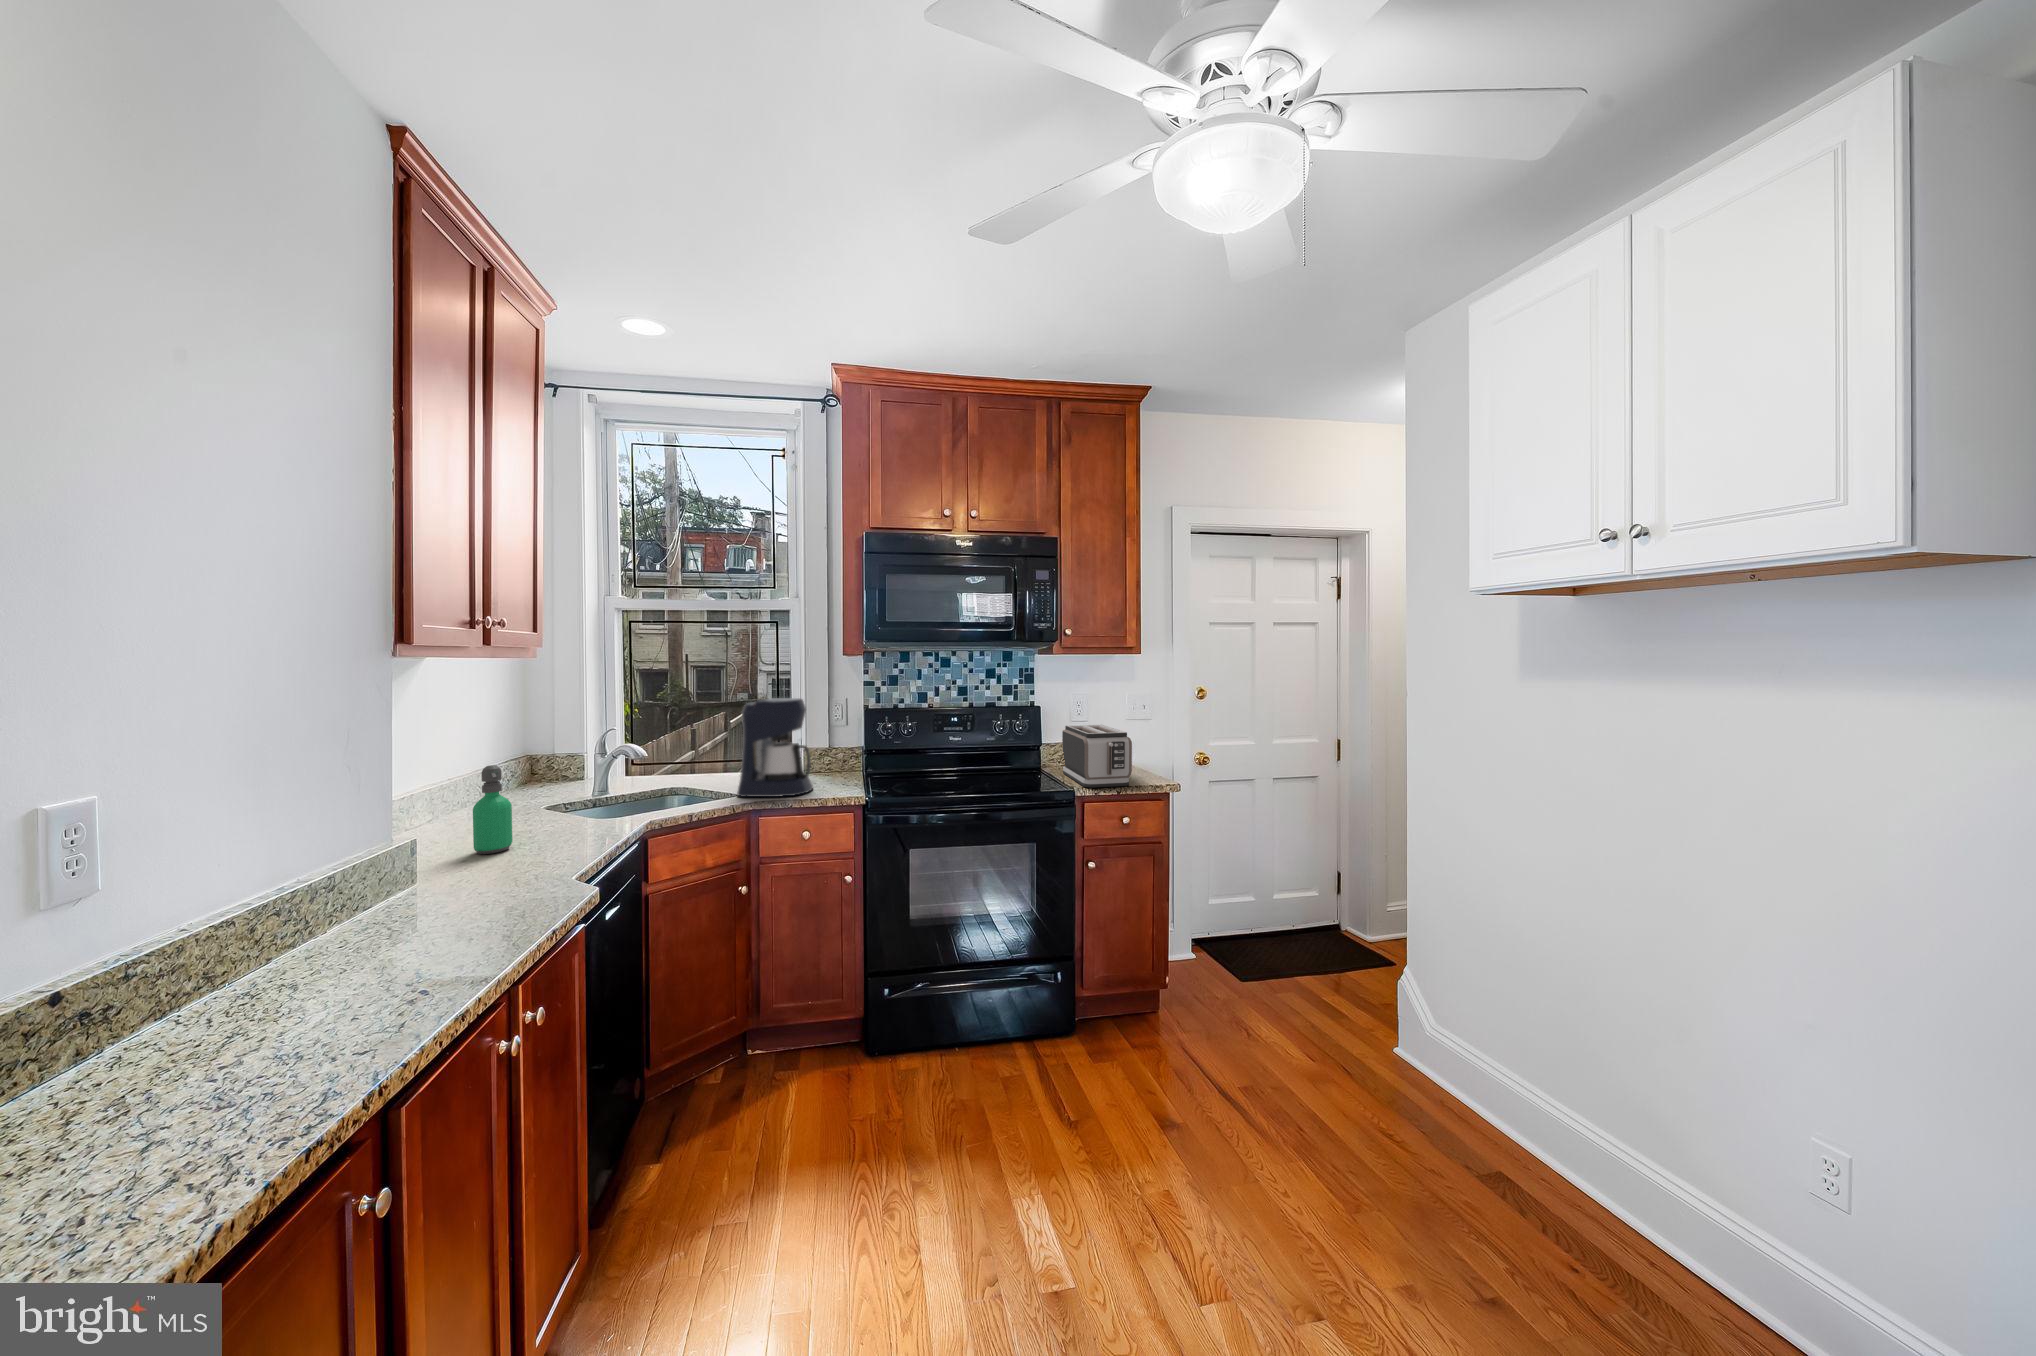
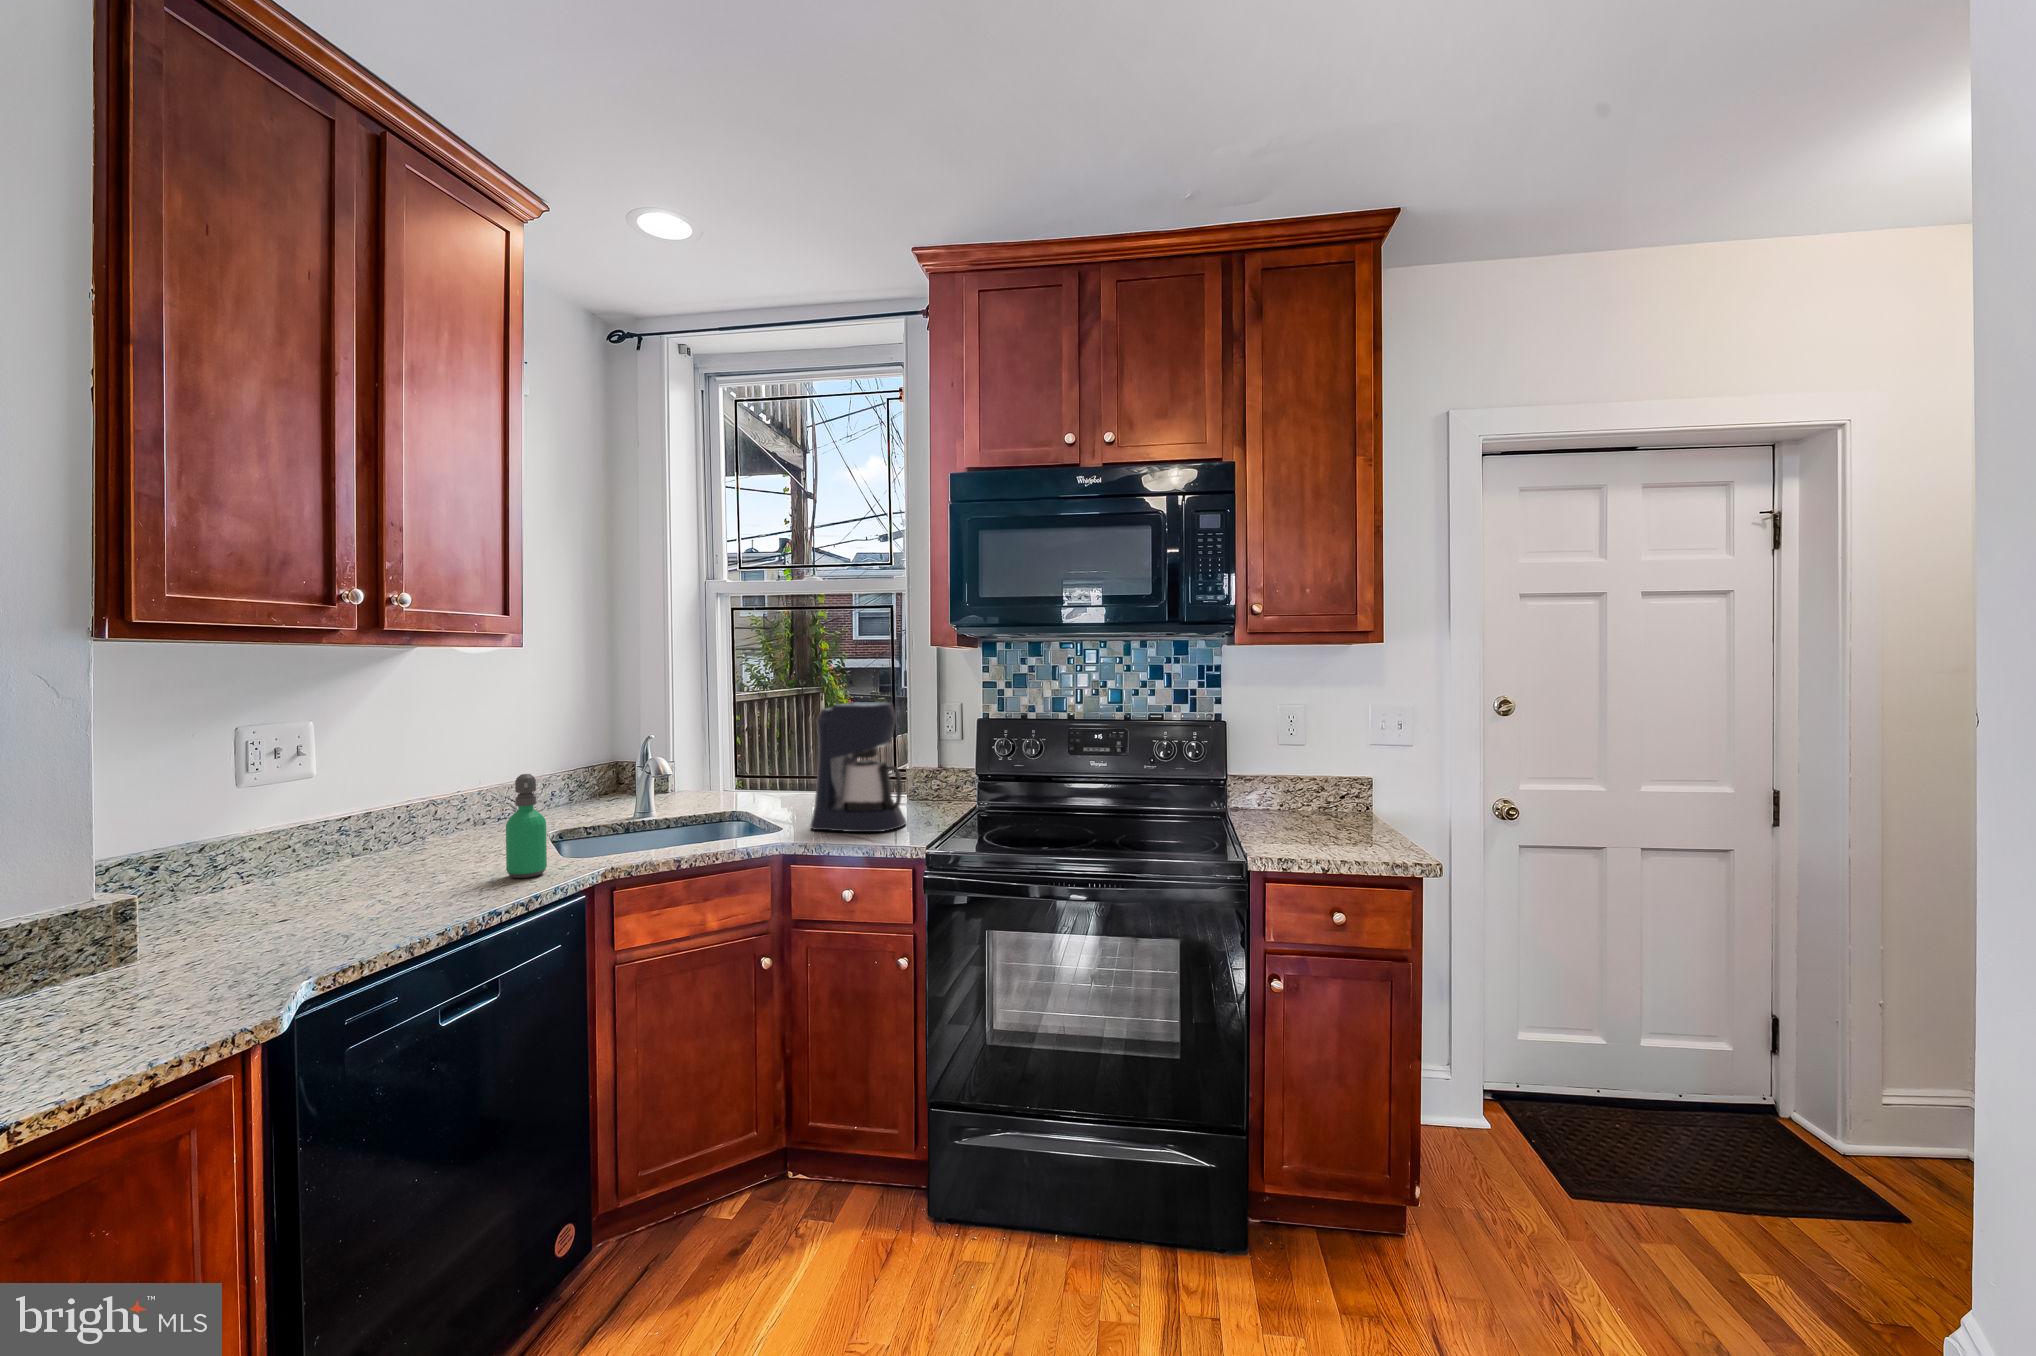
toaster: present [1062,725,1132,788] -> none [1262,750,1367,844]

